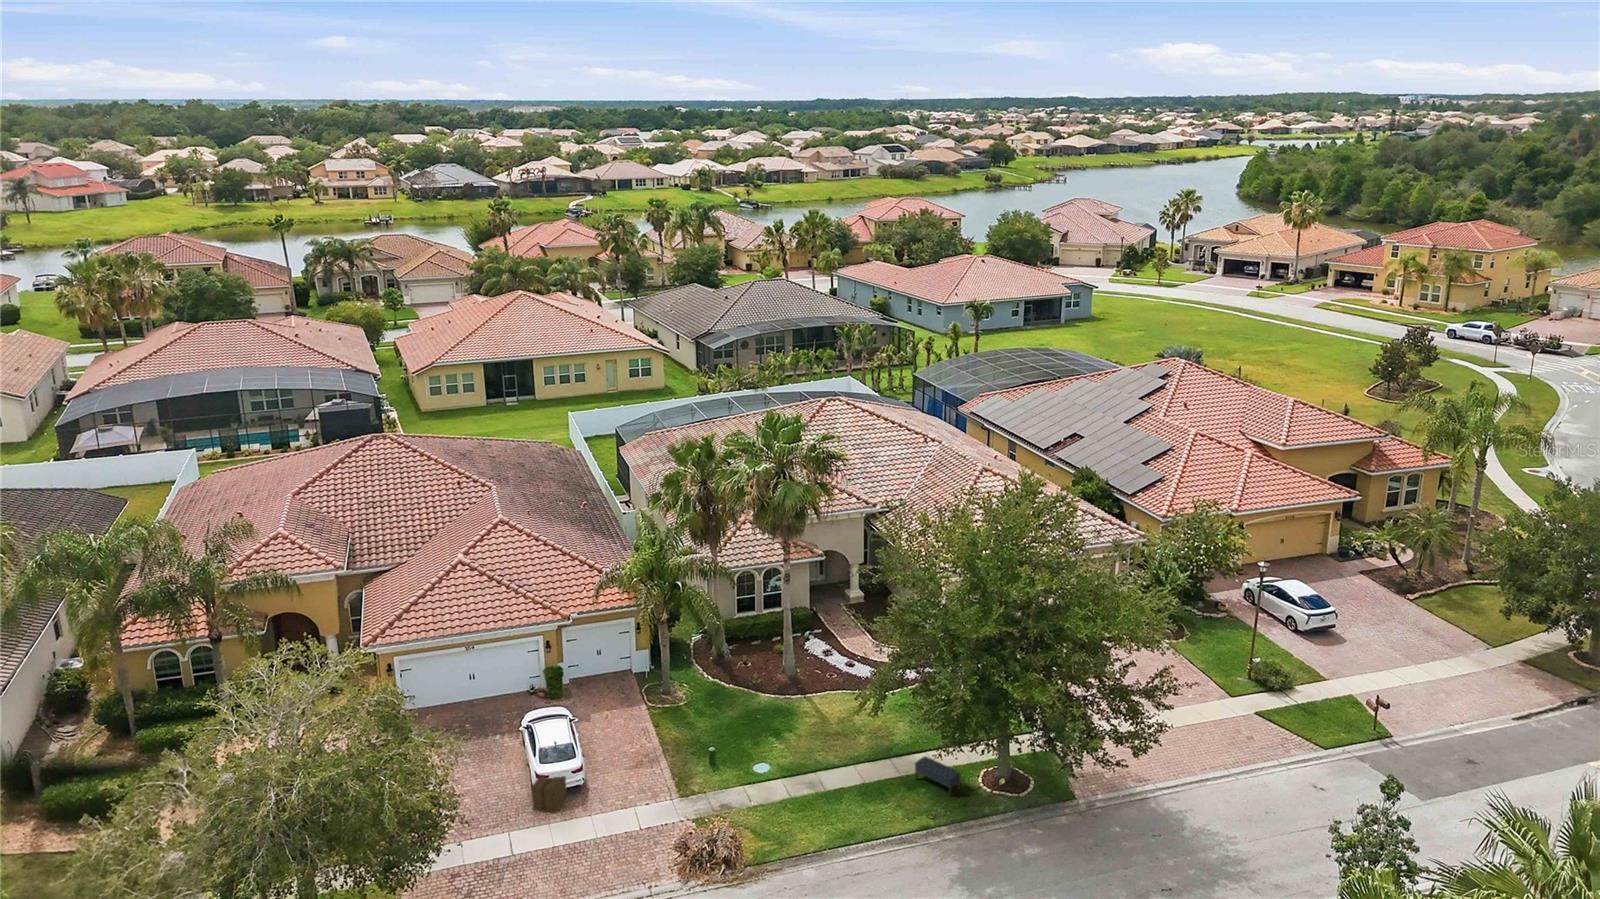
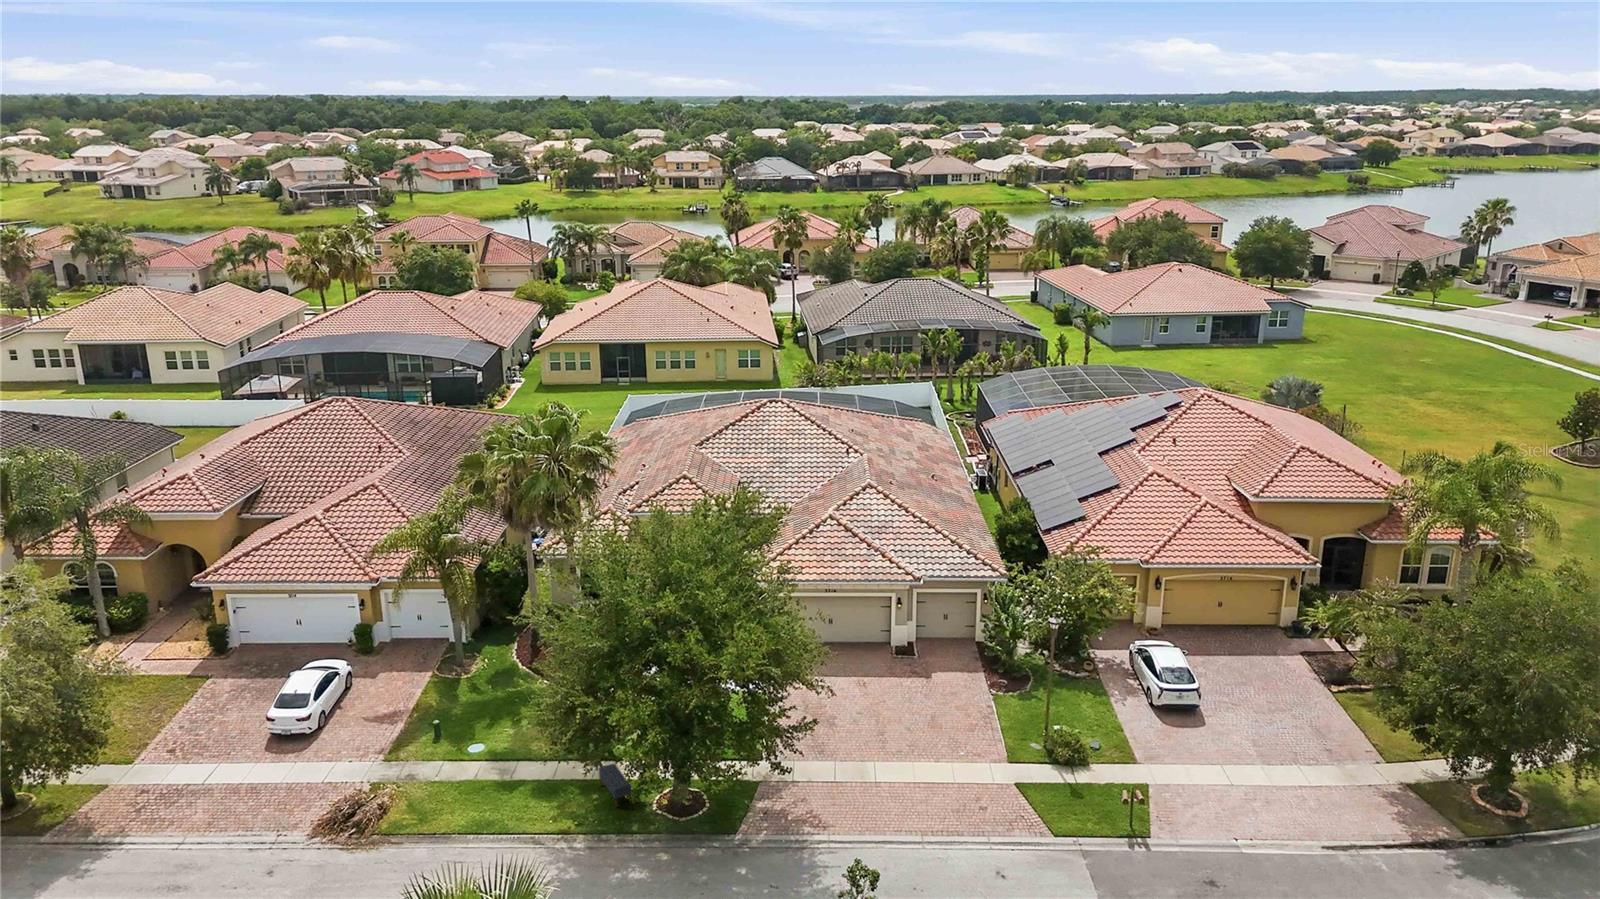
cardboard box: present [531,776,568,813] -> none [248,717,288,756]

